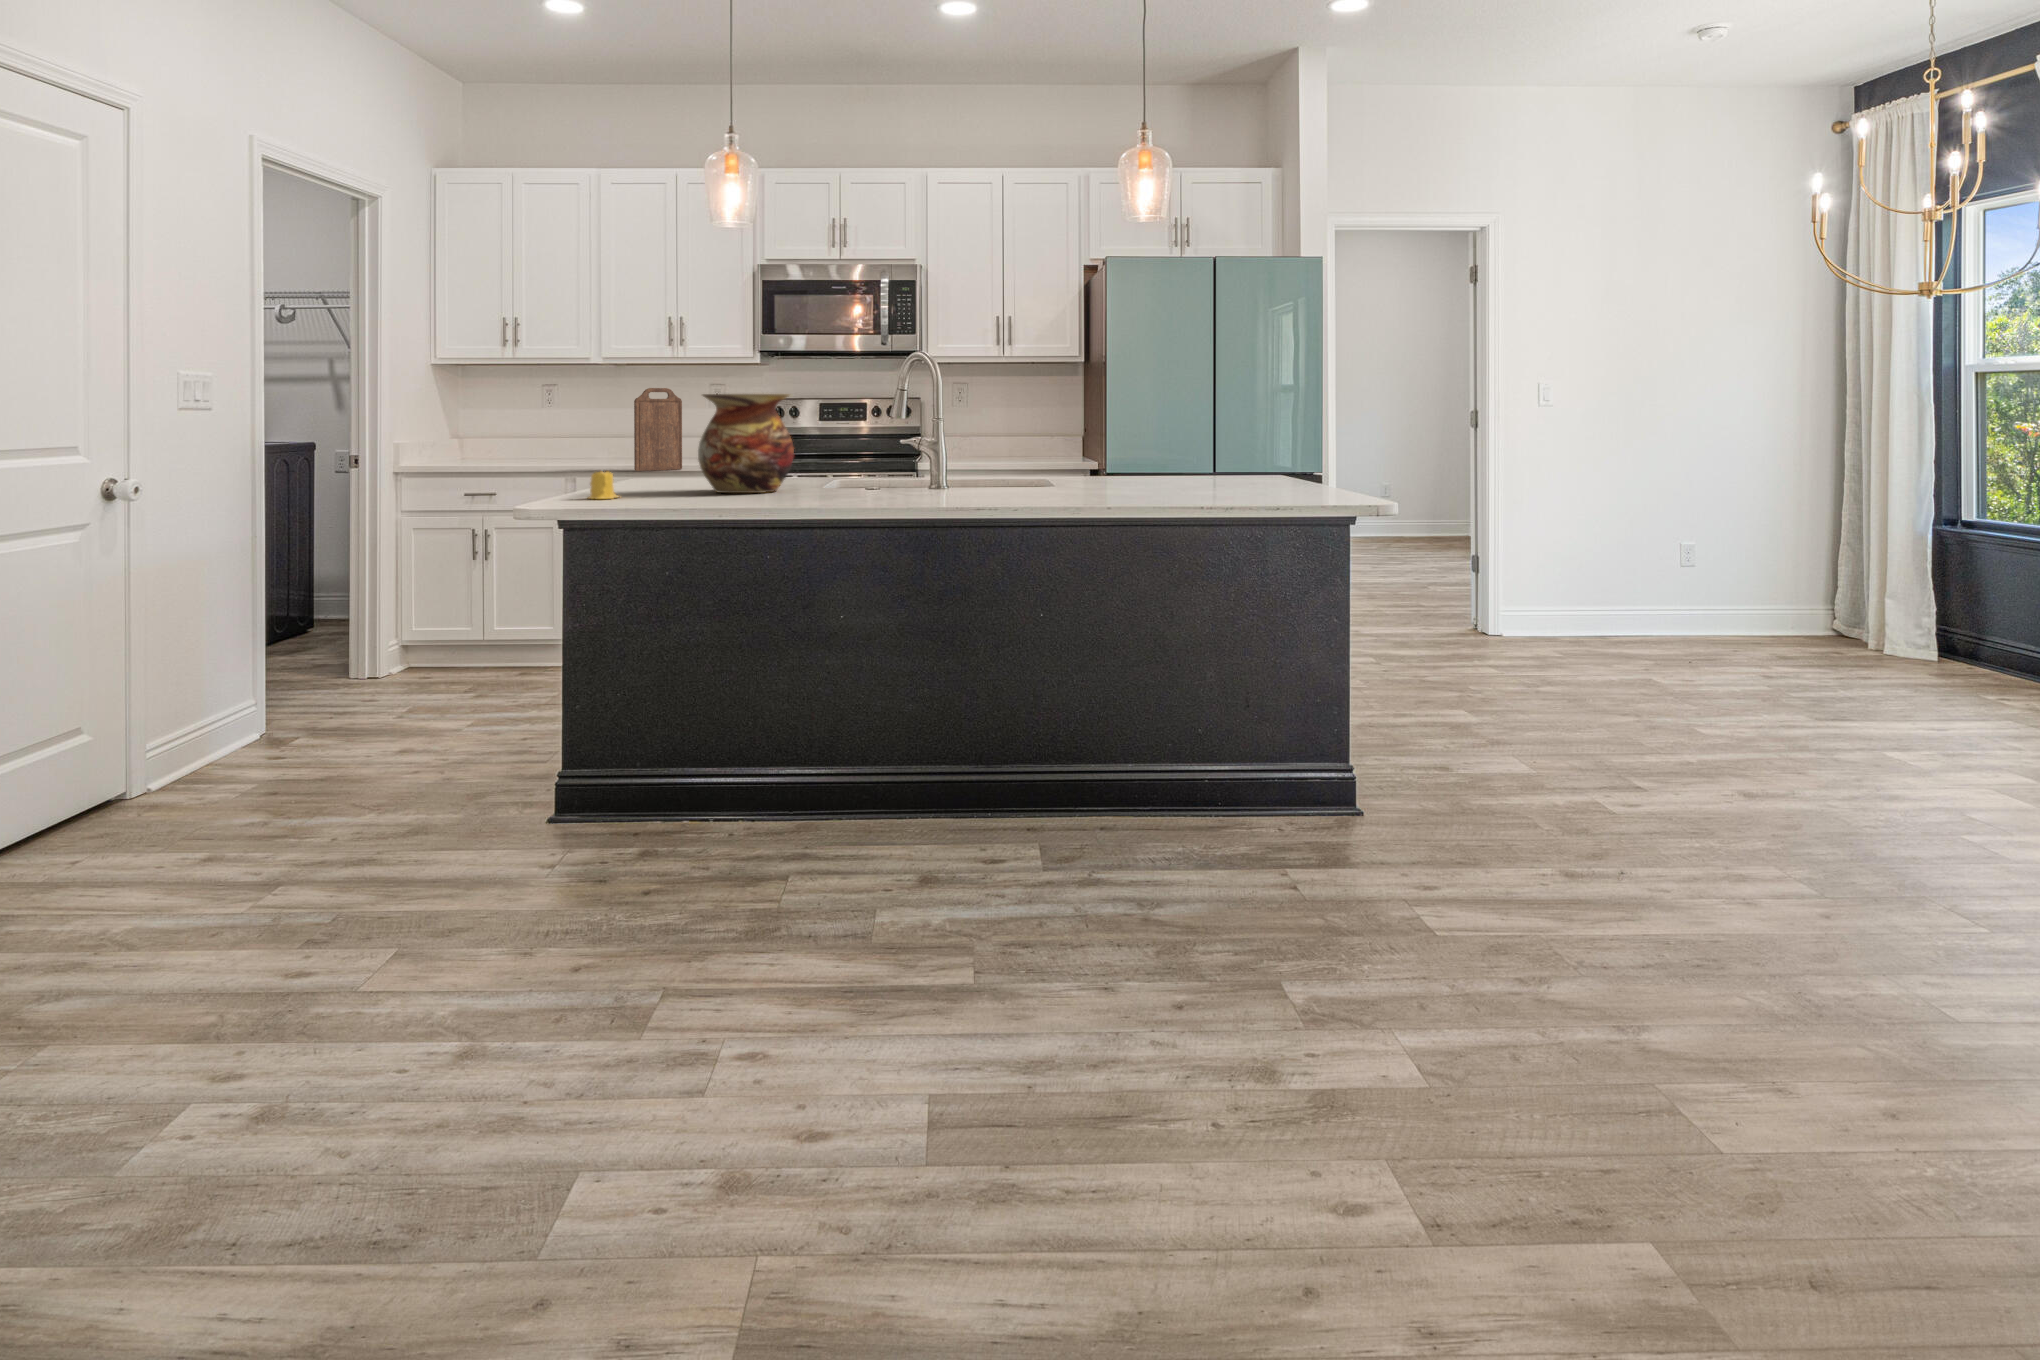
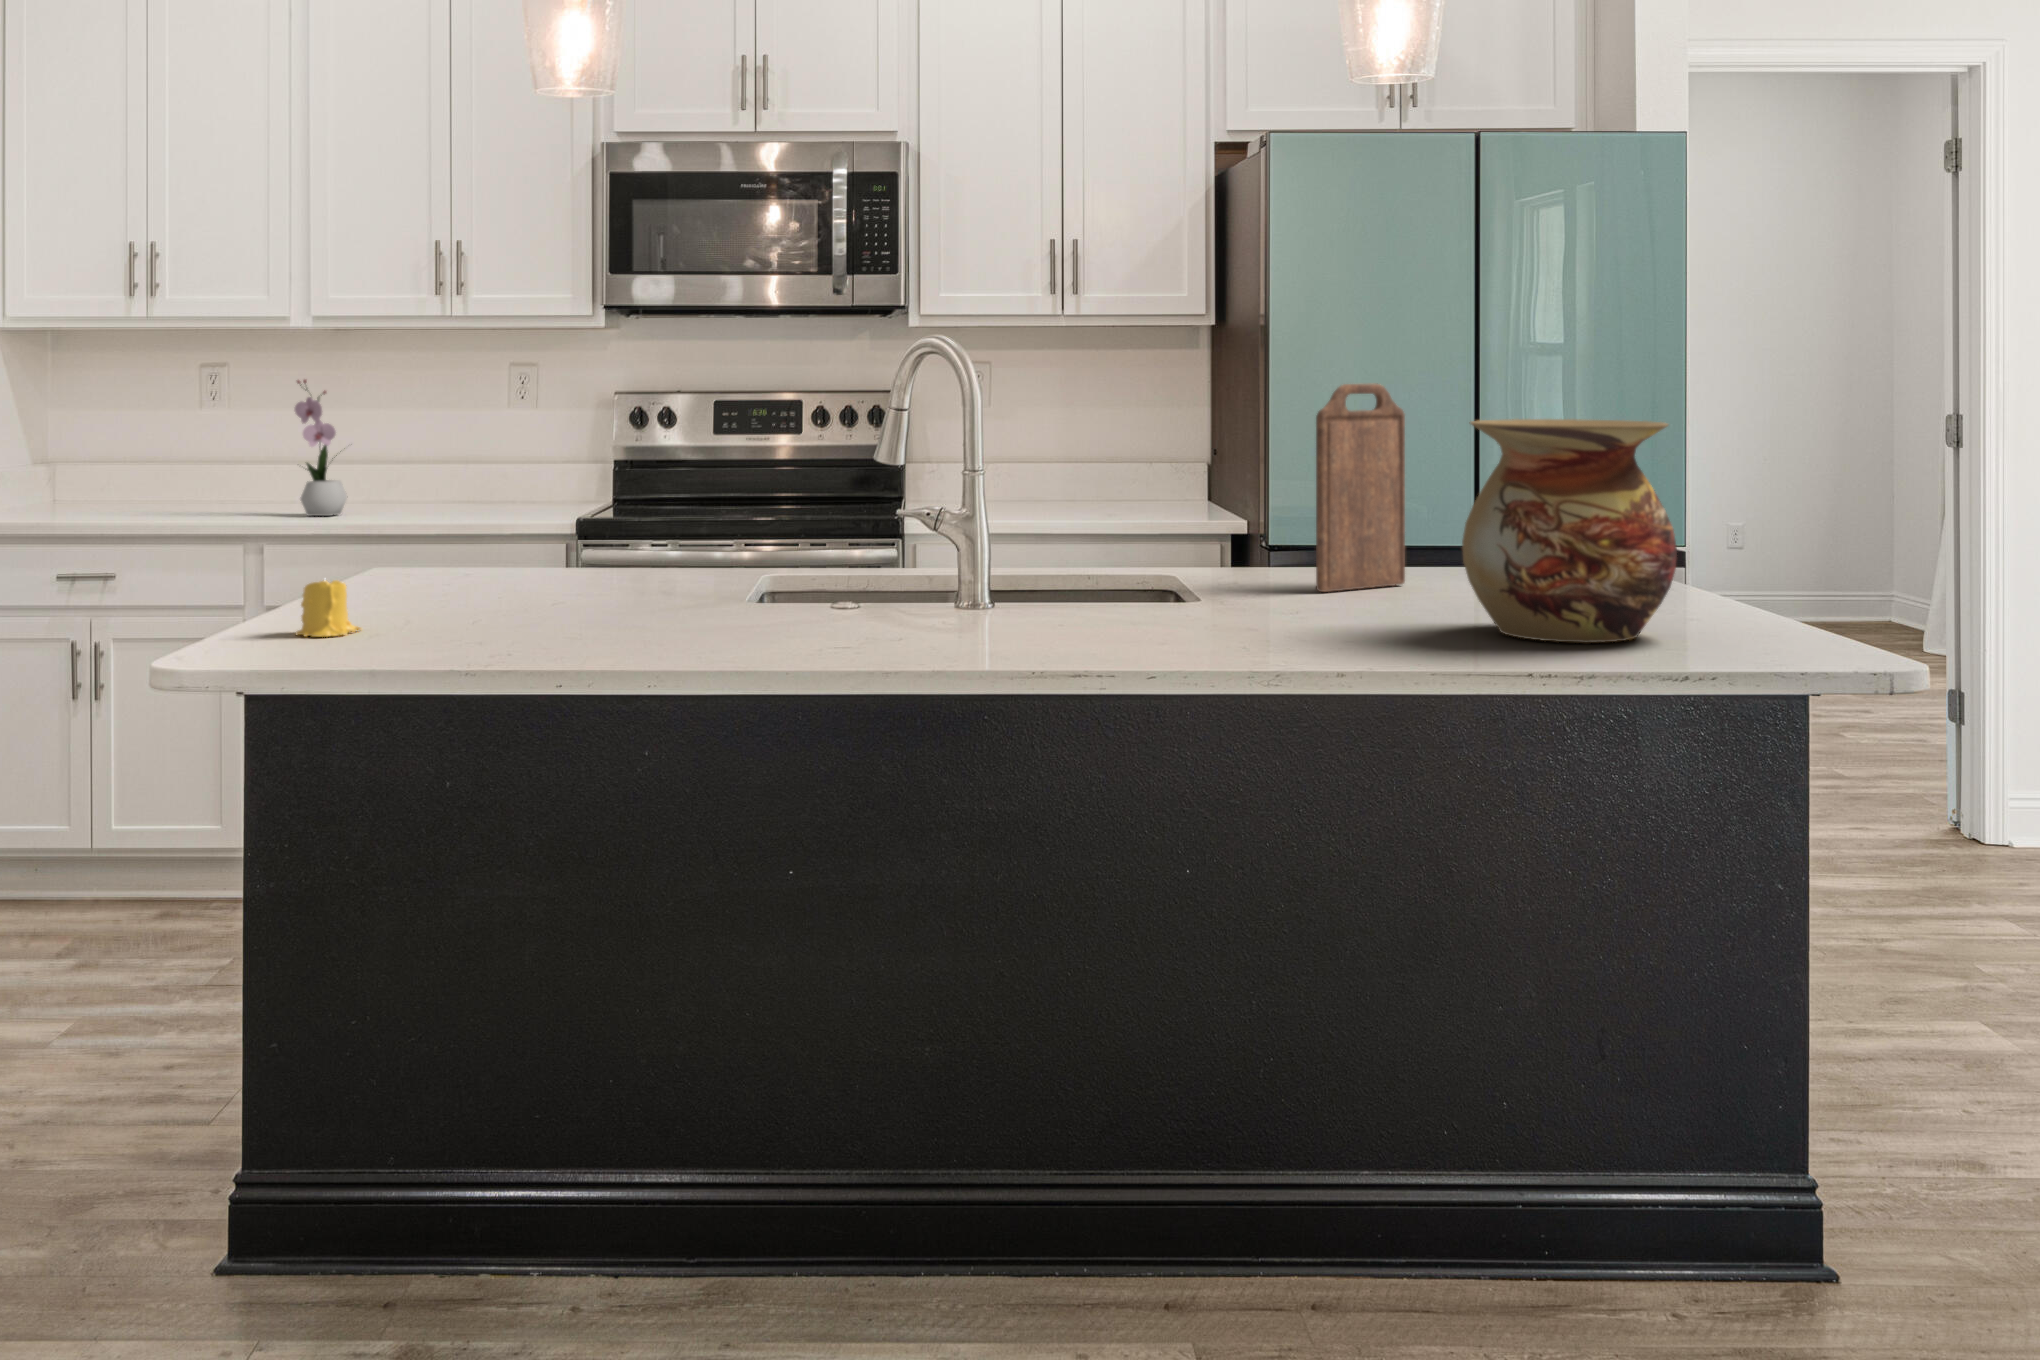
cutting board: present [634,388,682,471] -> present [1316,384,1405,592]
flower arrangement: none [593,391,625,465] -> present [294,380,347,516]
vase: present [698,394,794,493] -> present [1462,419,1677,643]

